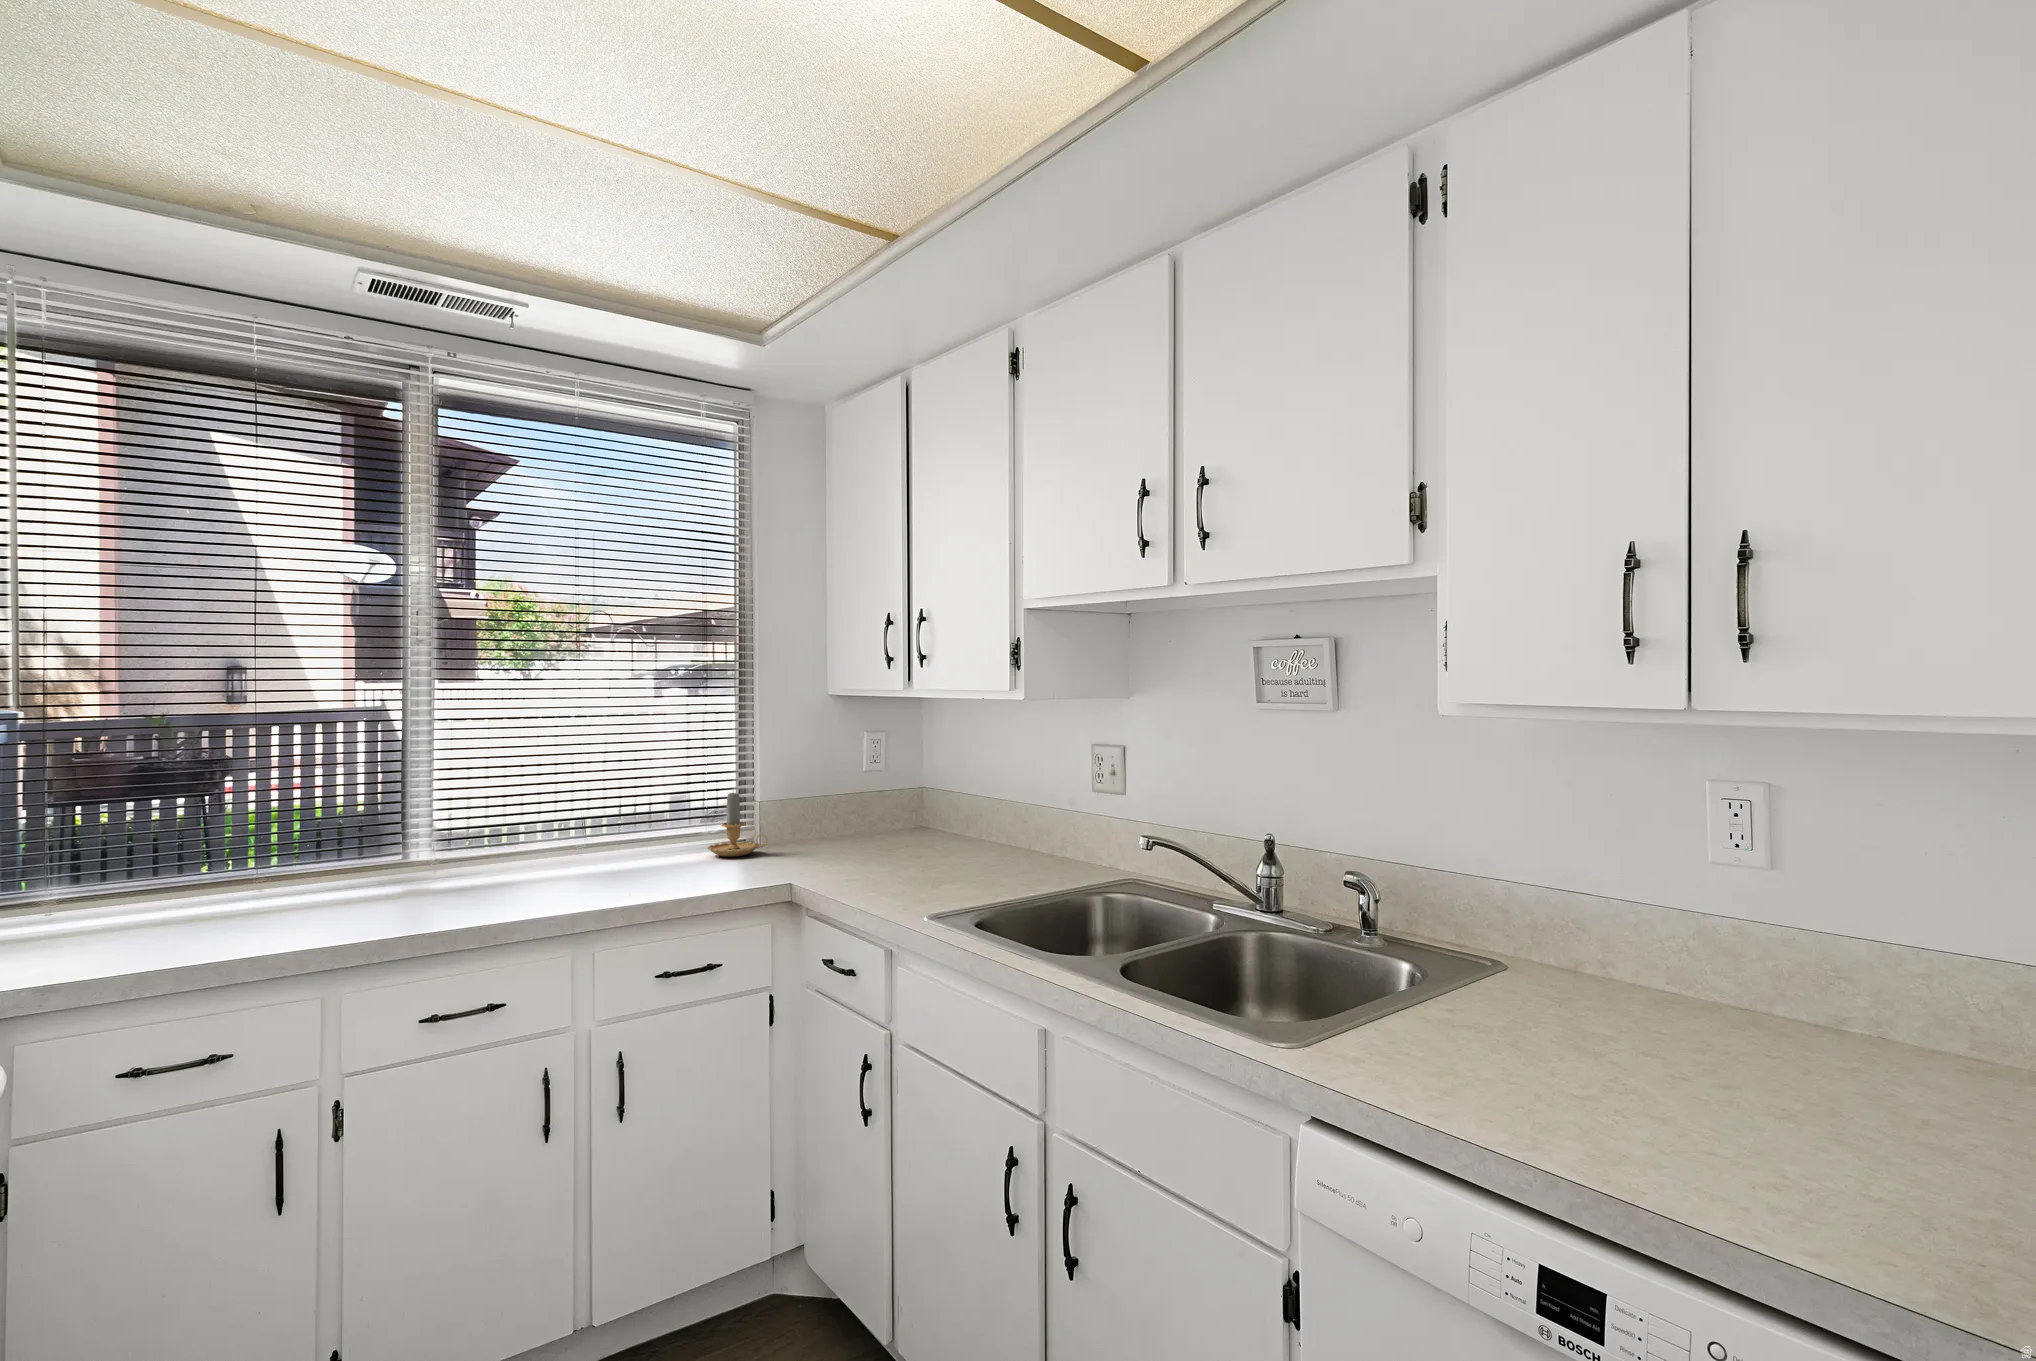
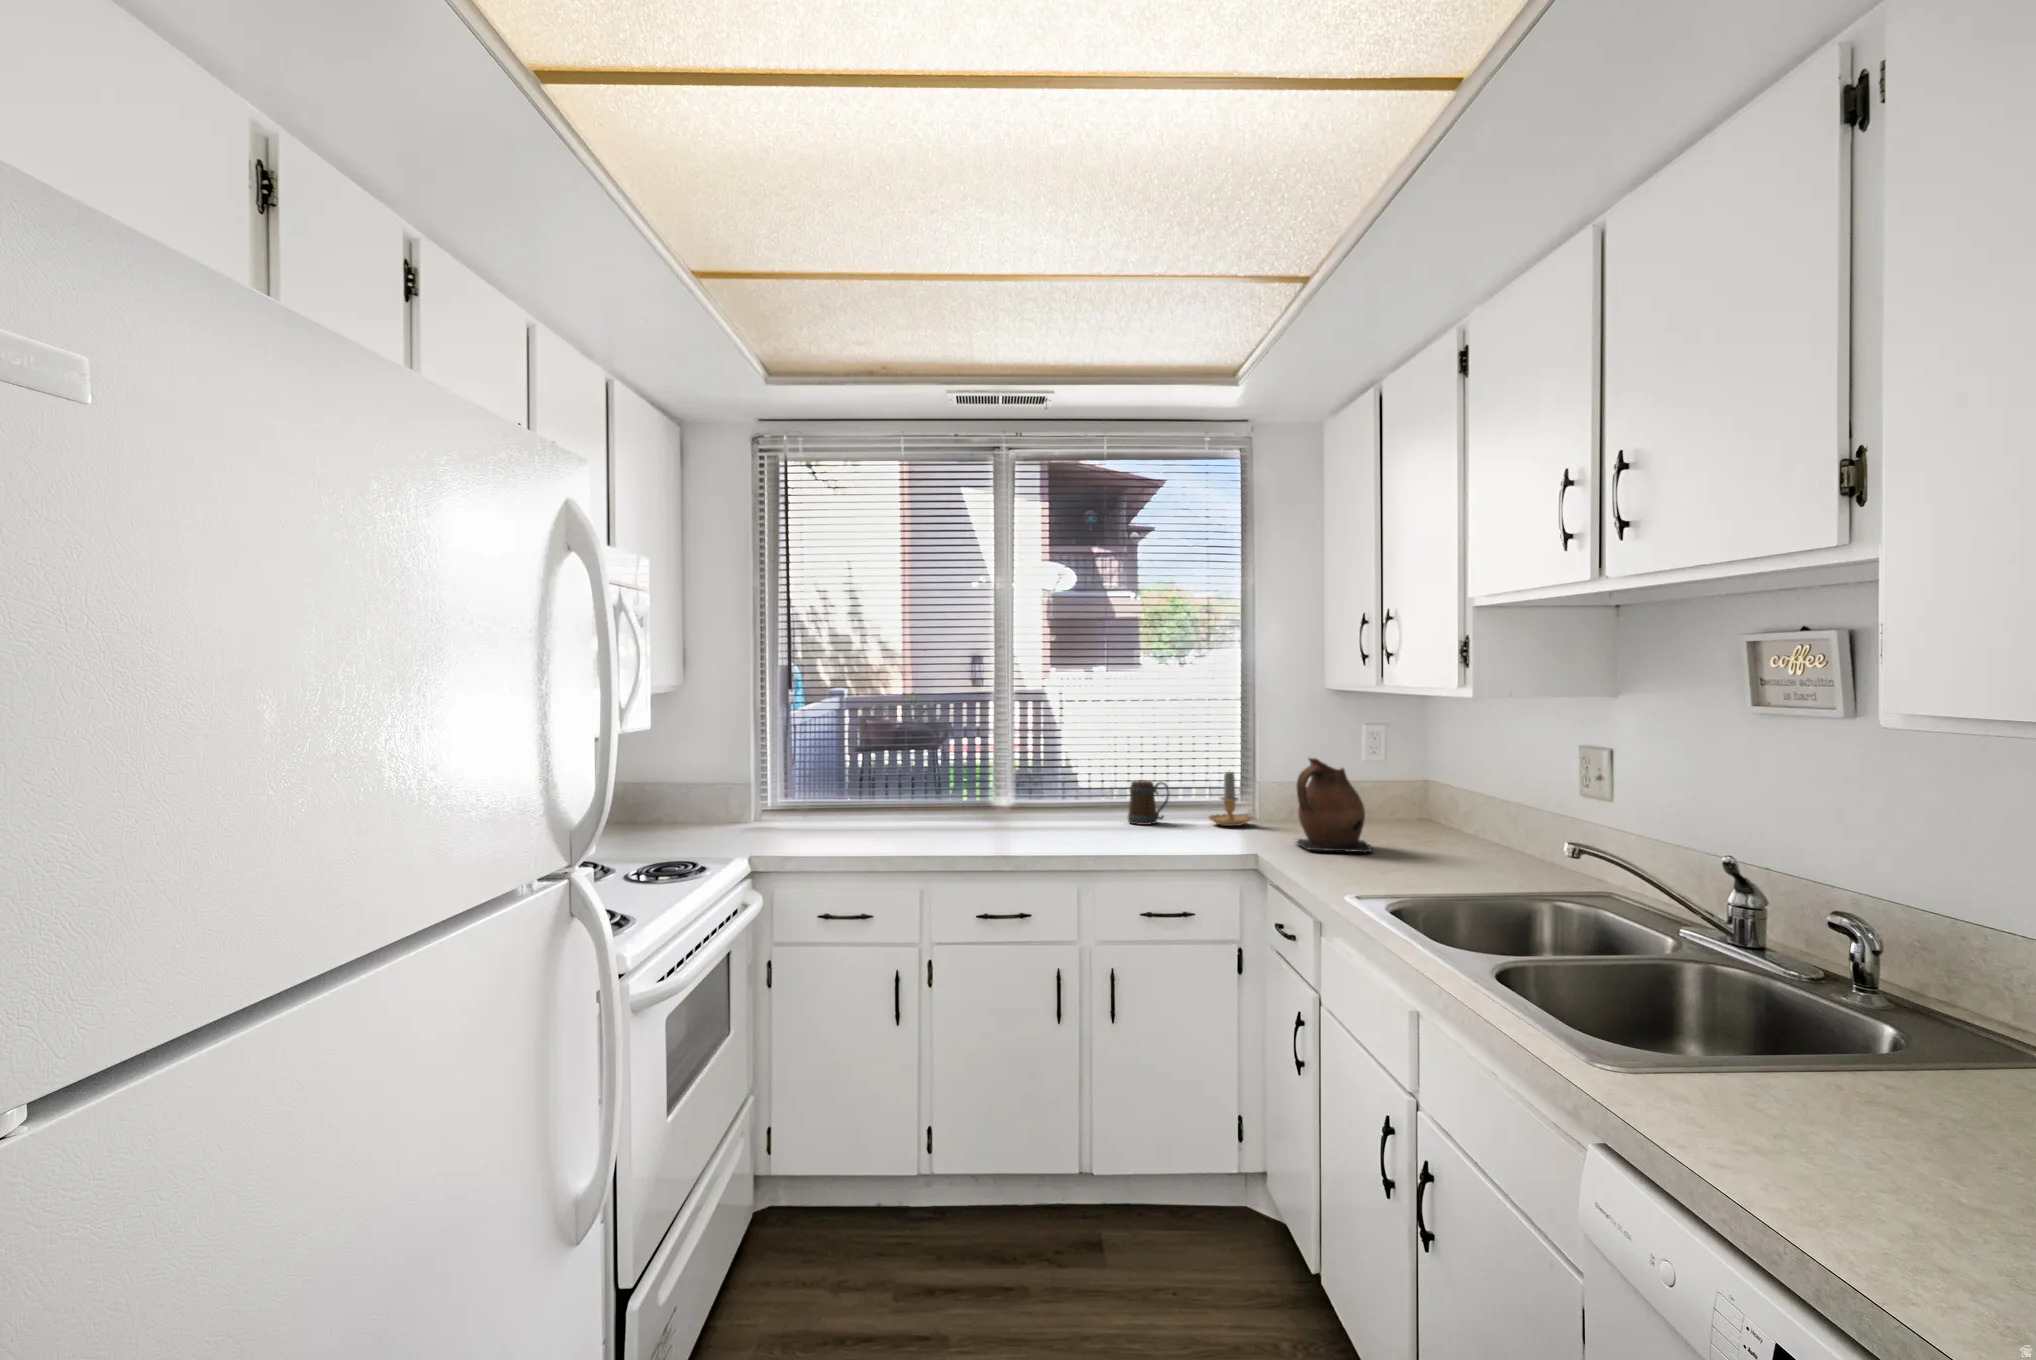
ceramic pitcher: none [821,771,910,873] -> present [1296,758,1372,853]
mug: none [605,810,659,866] -> present [1128,780,1169,825]

